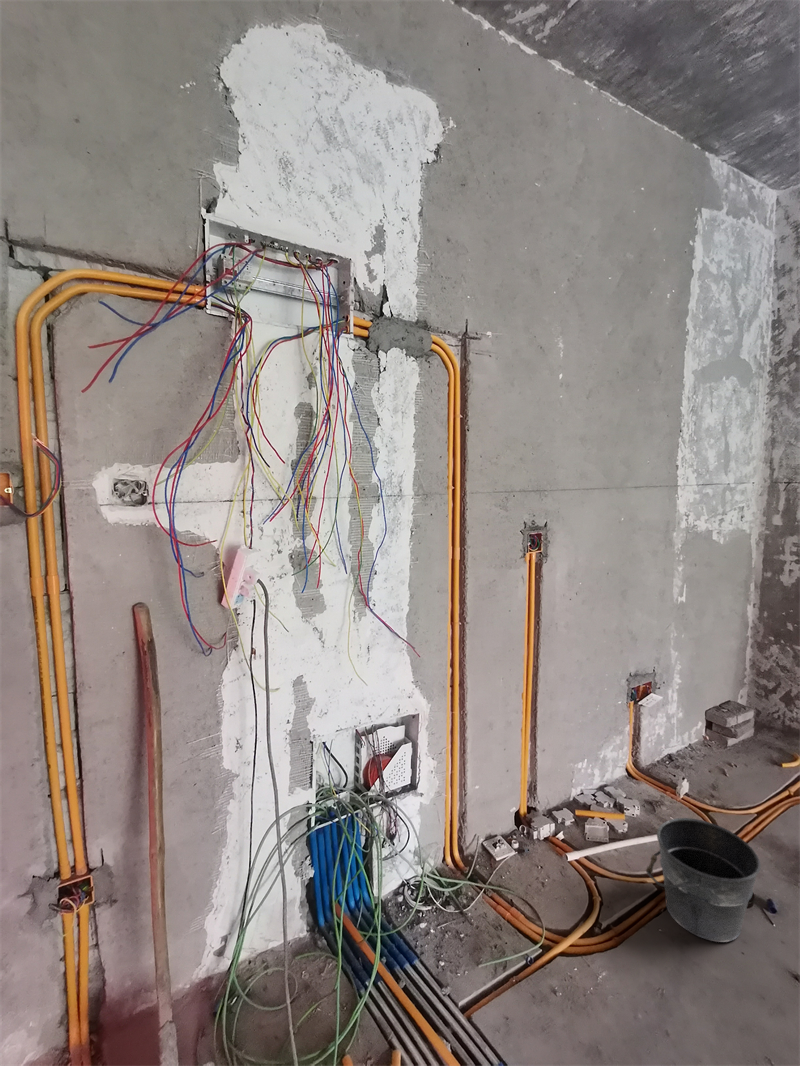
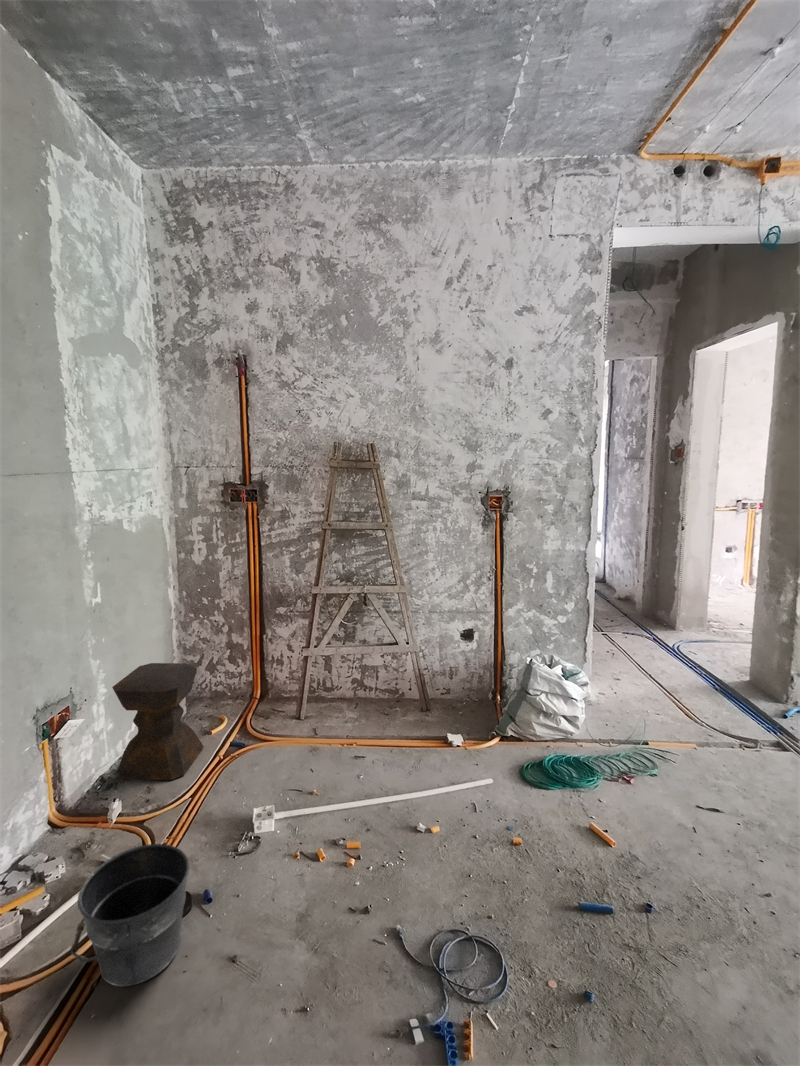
stool: none [680,670,776,790] -> present [112,663,204,780]

